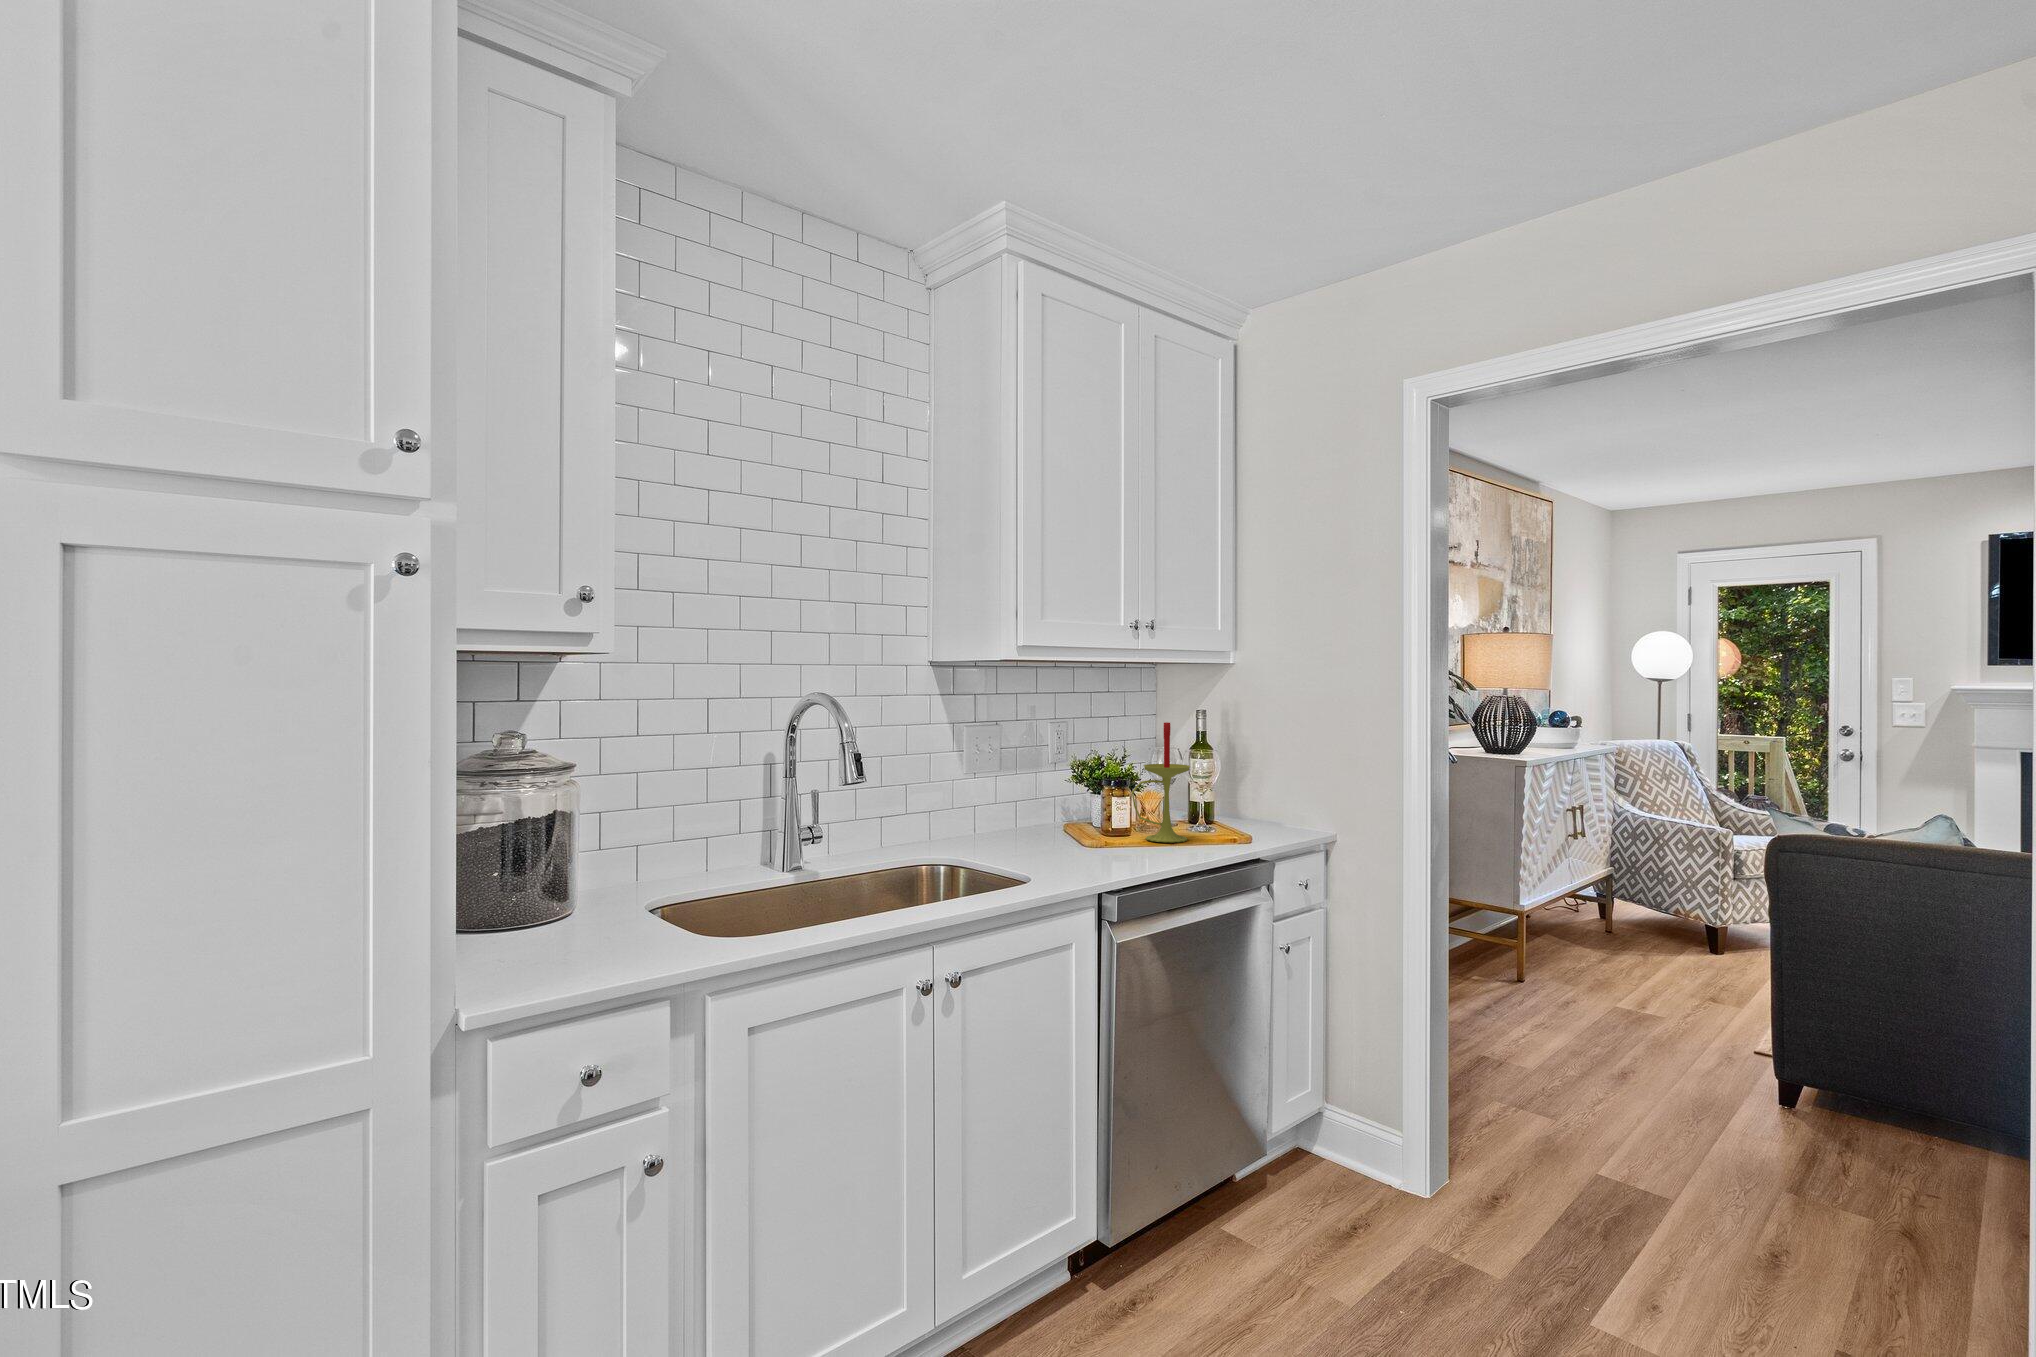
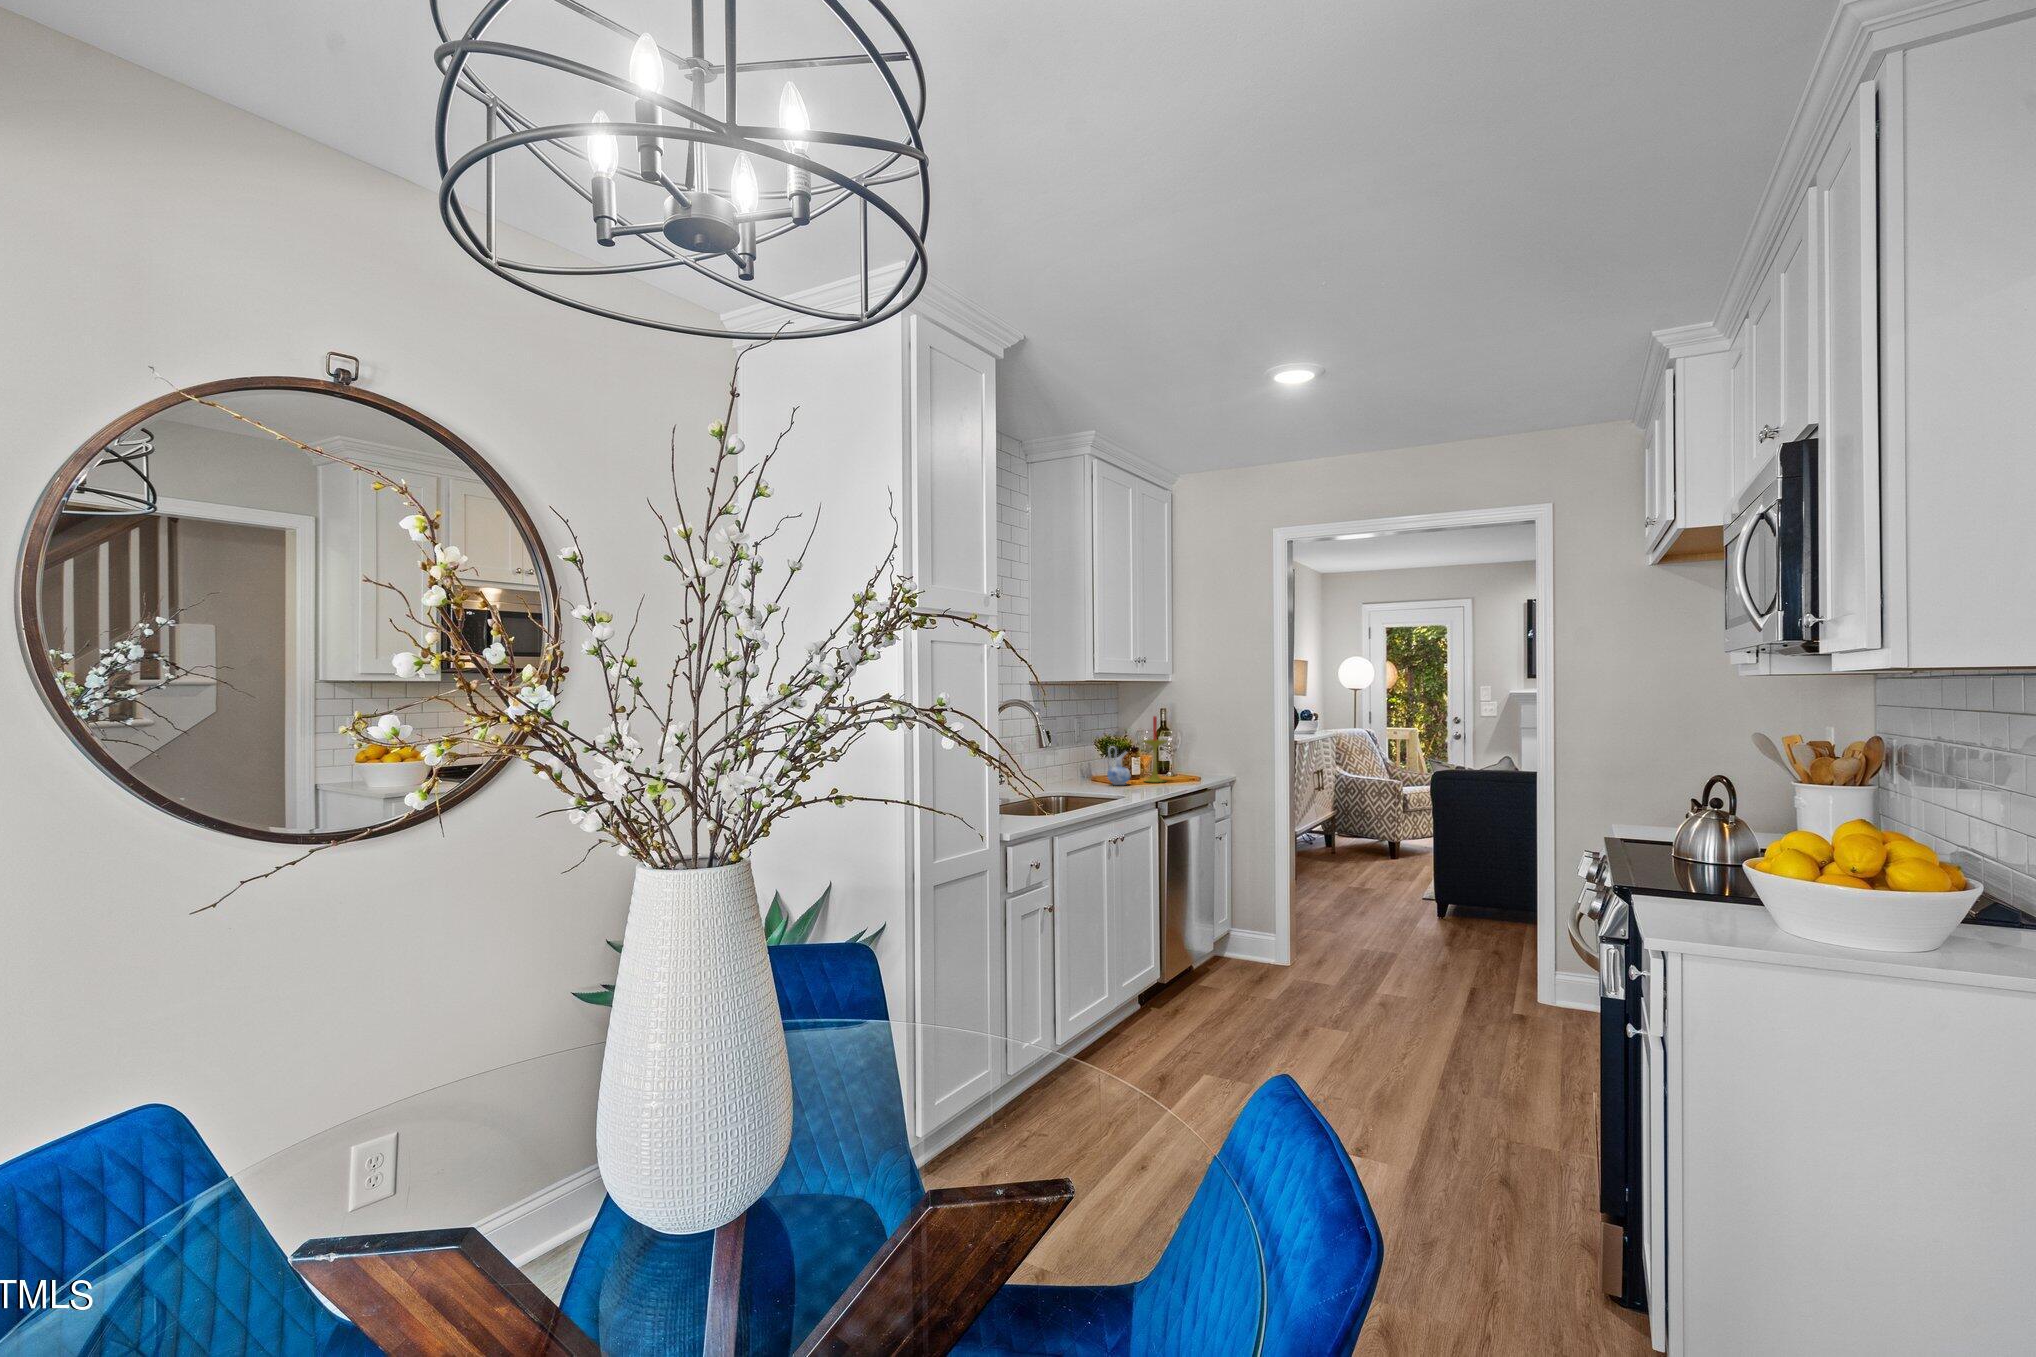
ceramic pitcher: none [1071,775,1112,846] -> present [1107,746,1130,785]

